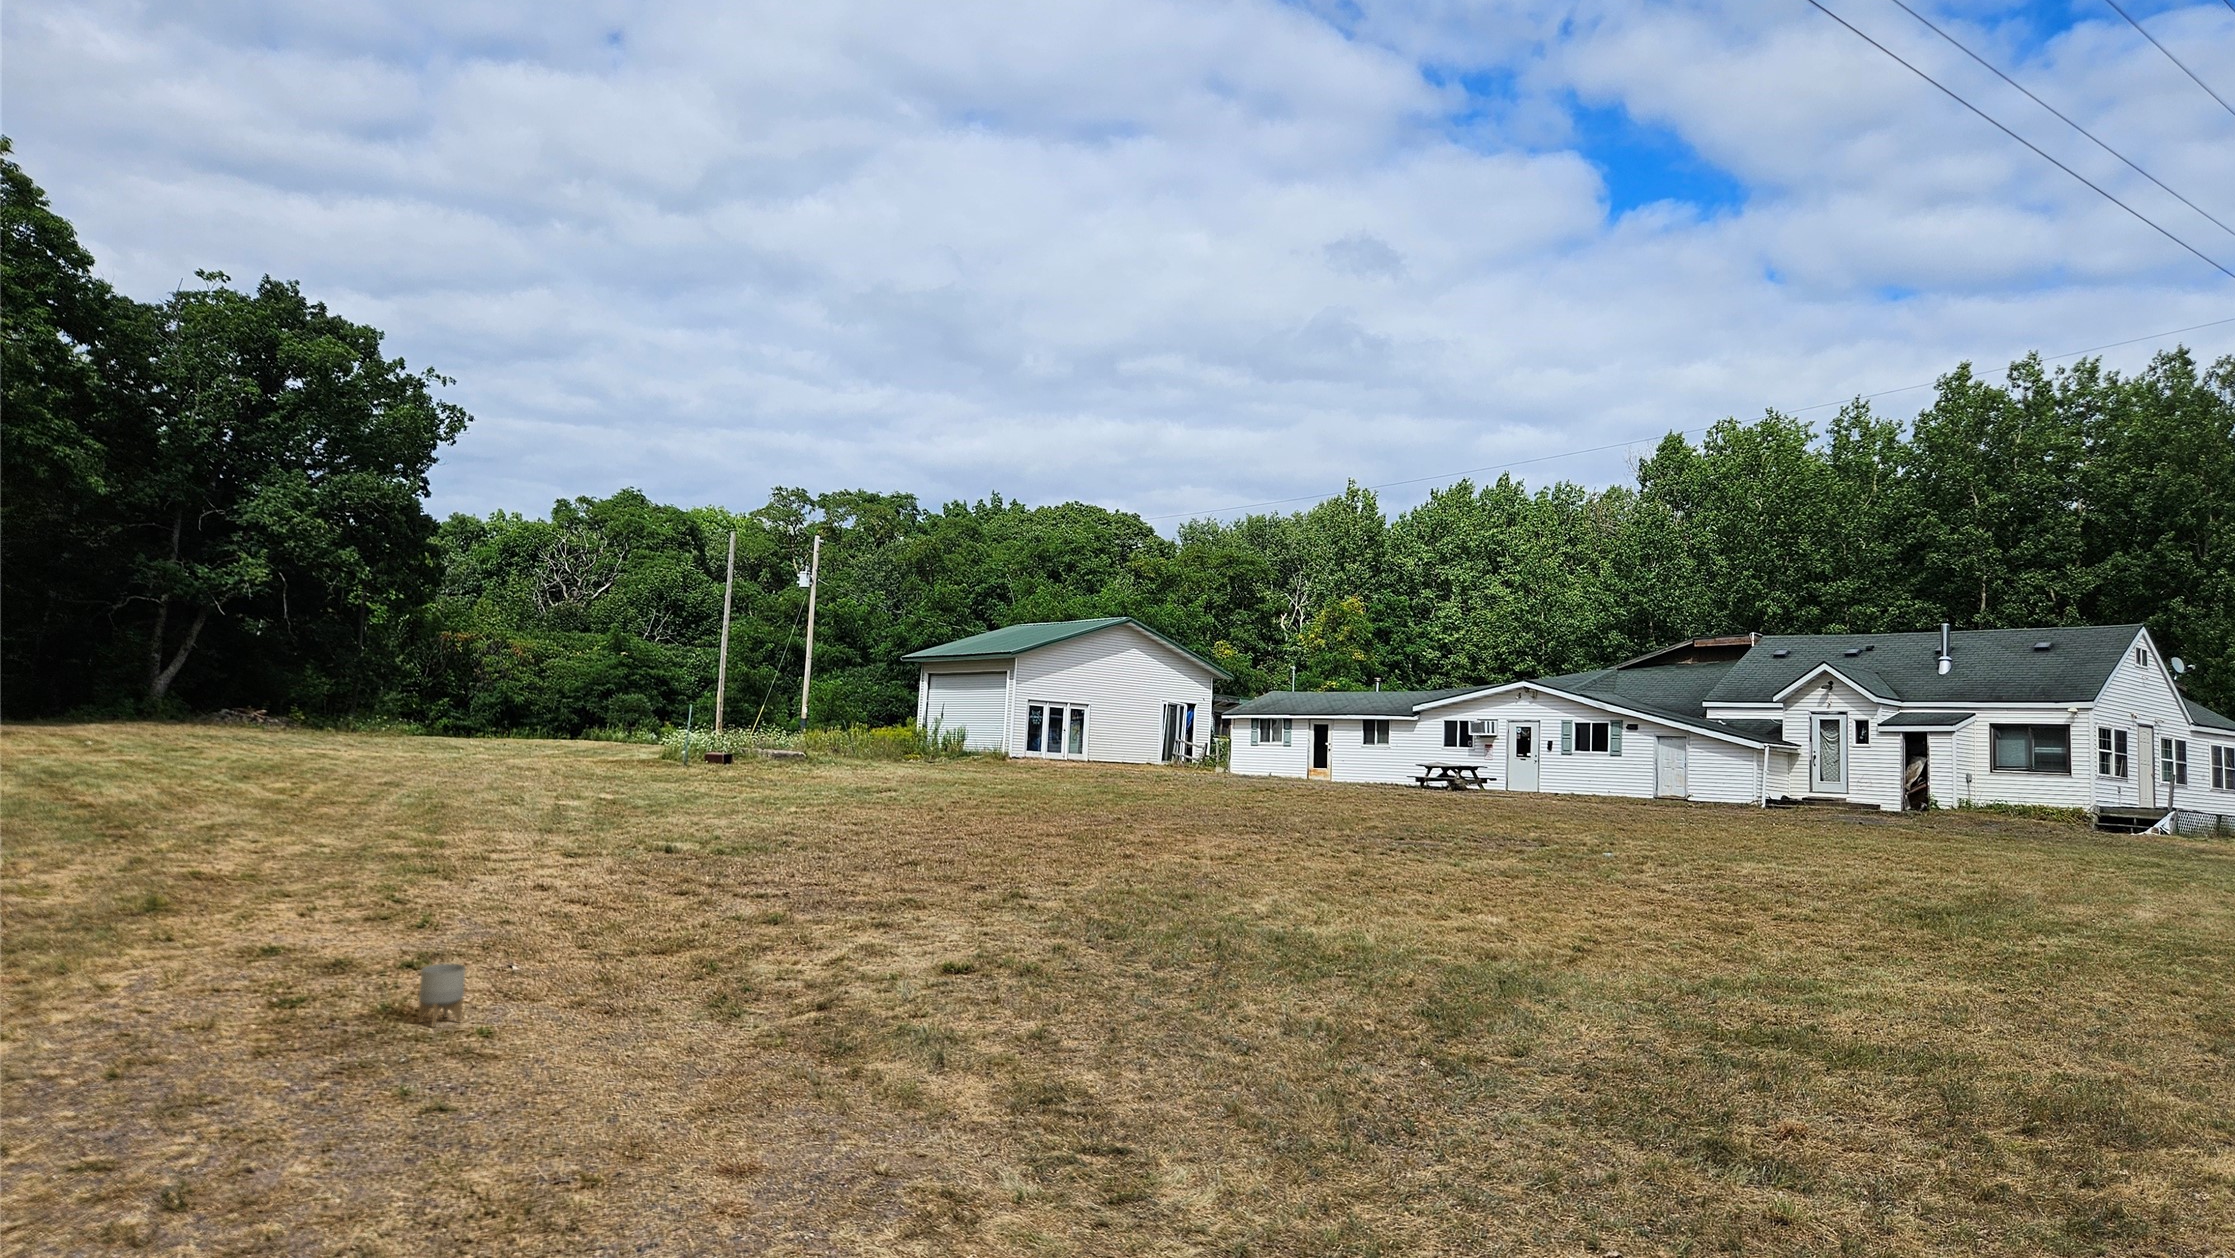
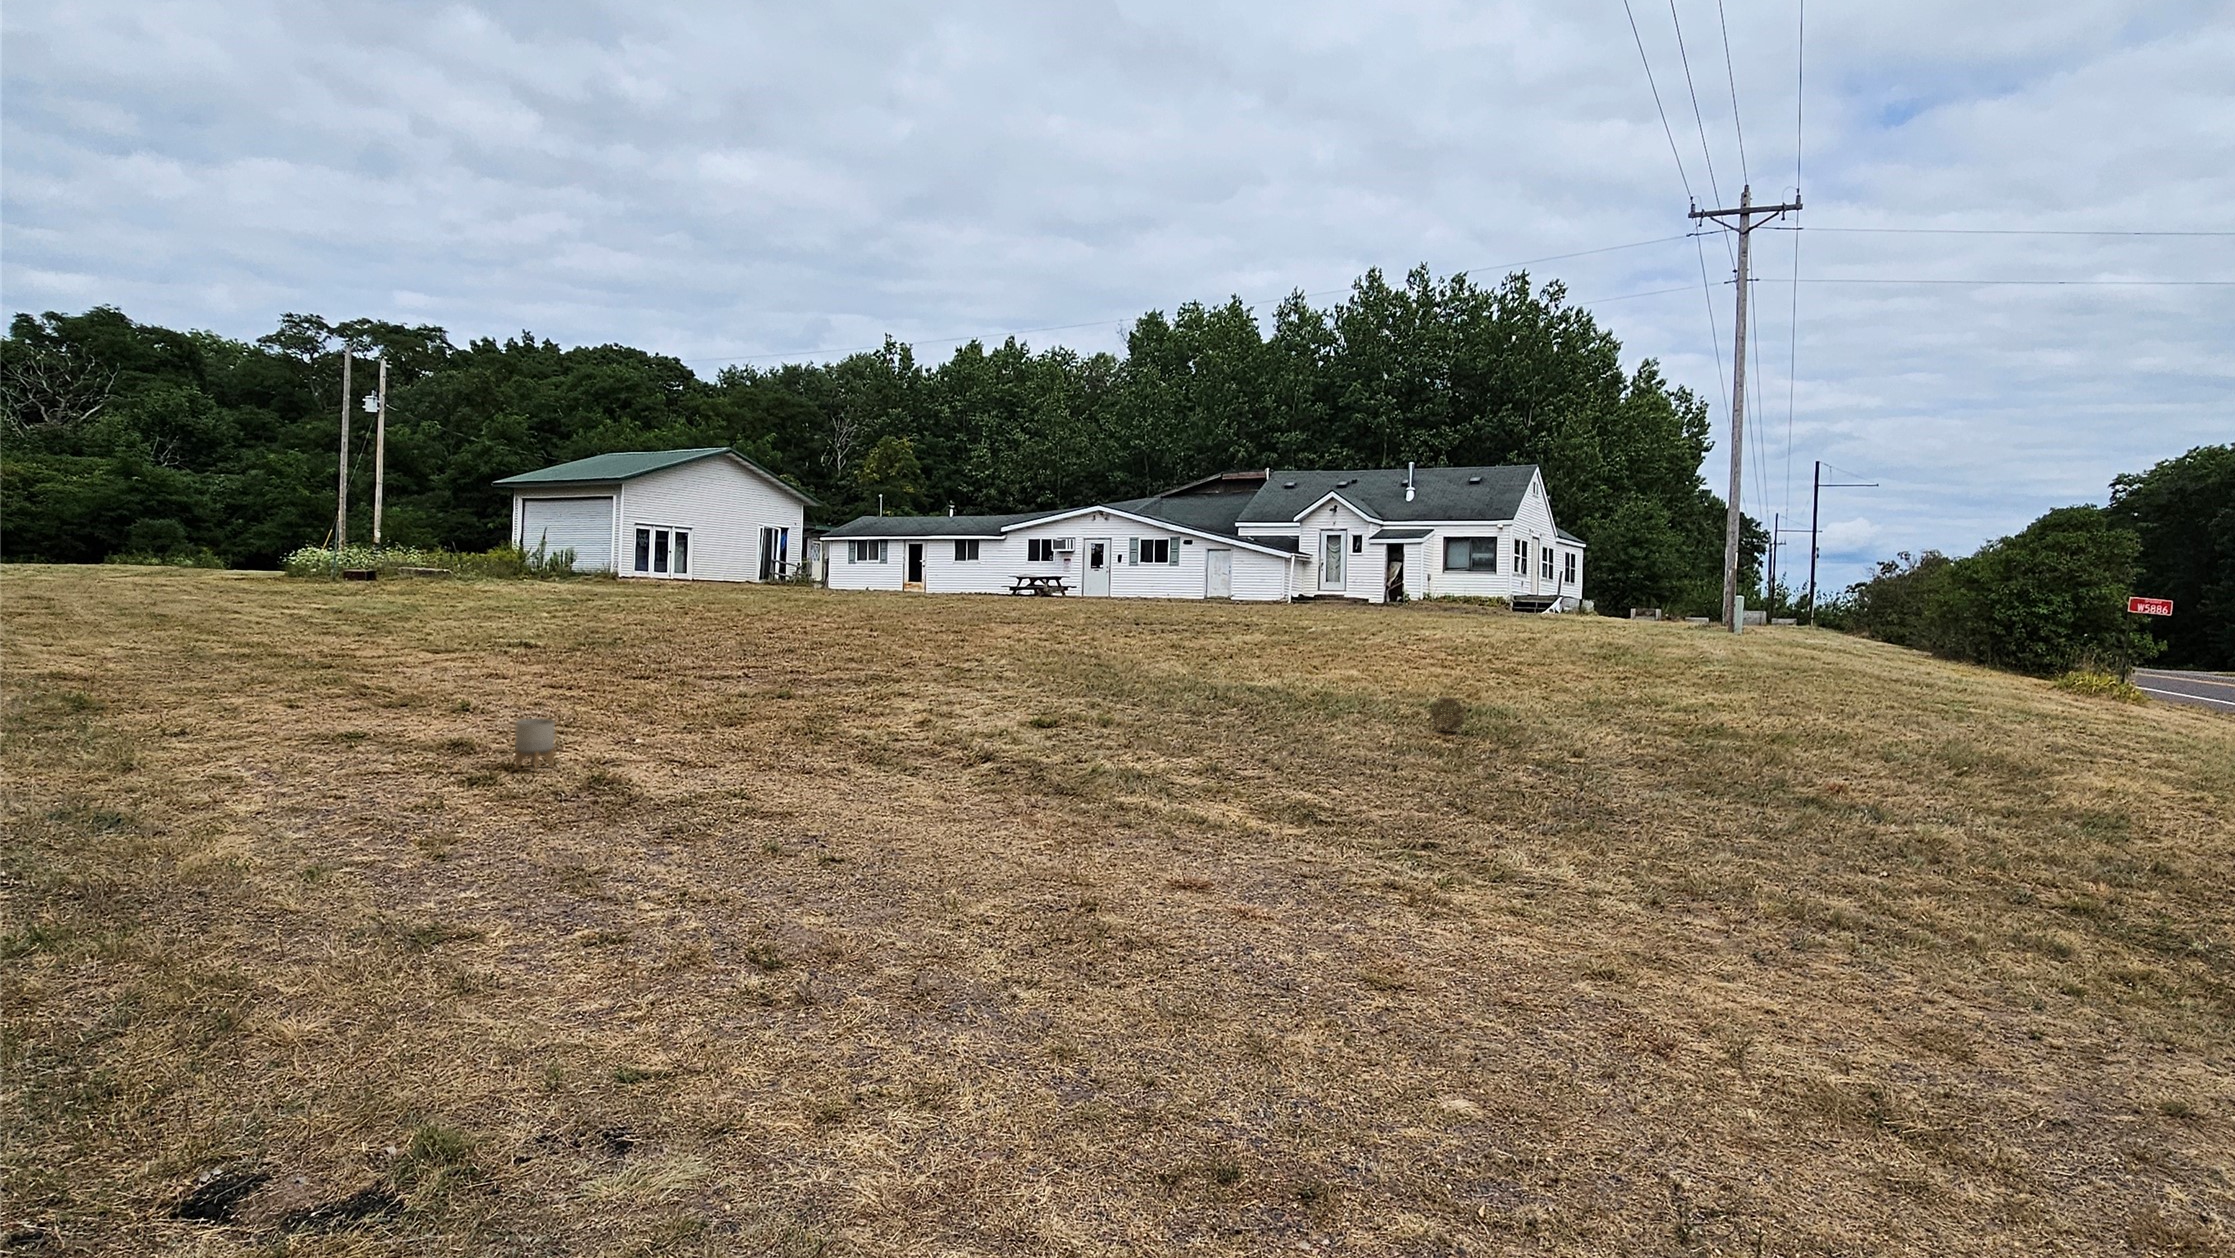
woven basket: none [1673,1000,1724,1058] -> present [1431,697,1464,733]

